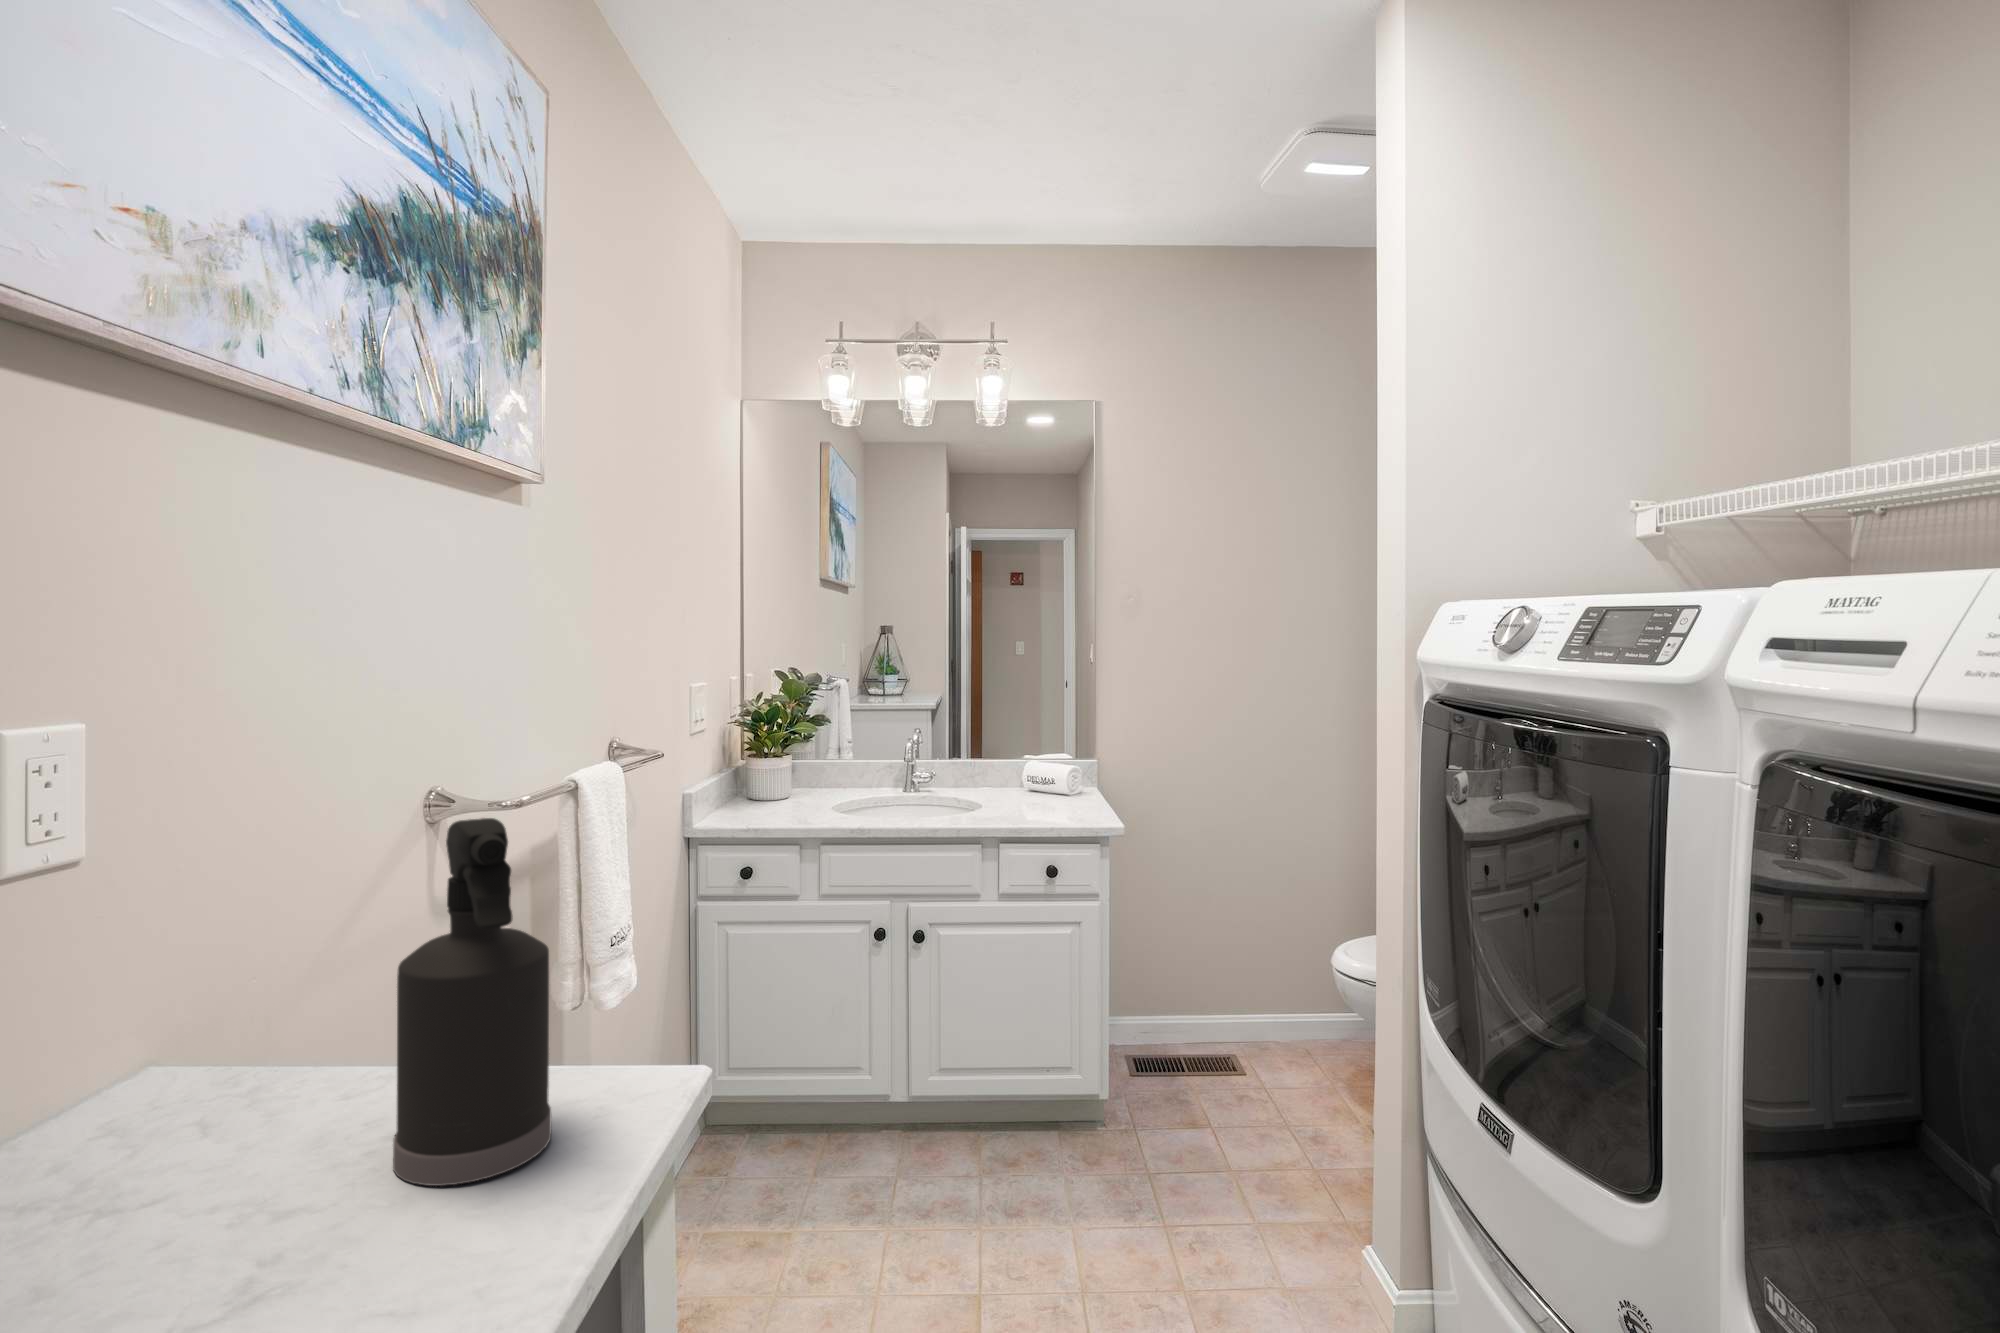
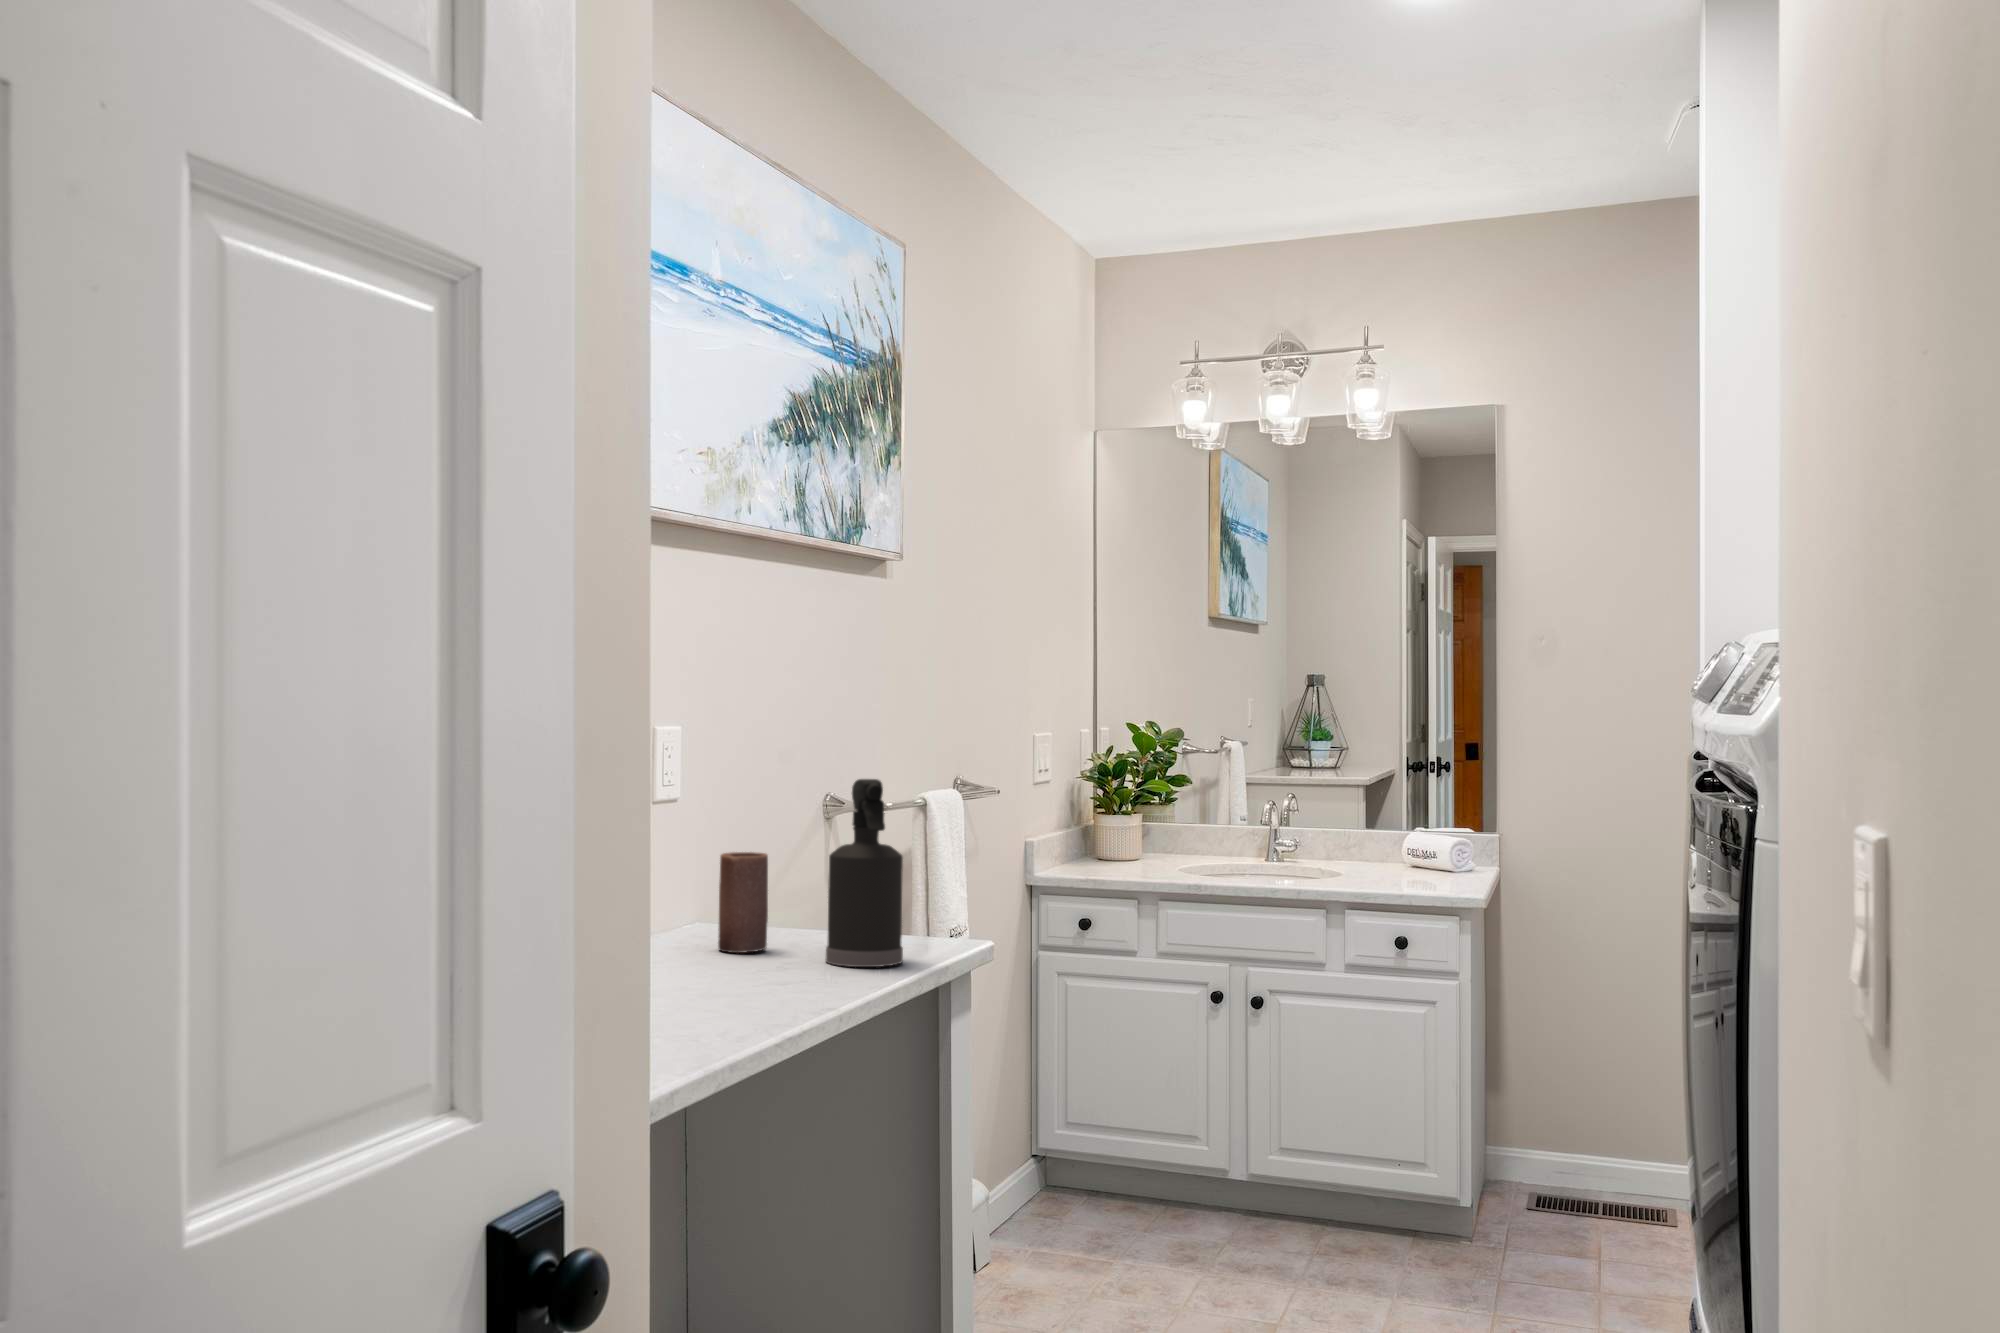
candle: none [158,955,275,1171] -> present [718,852,768,953]

